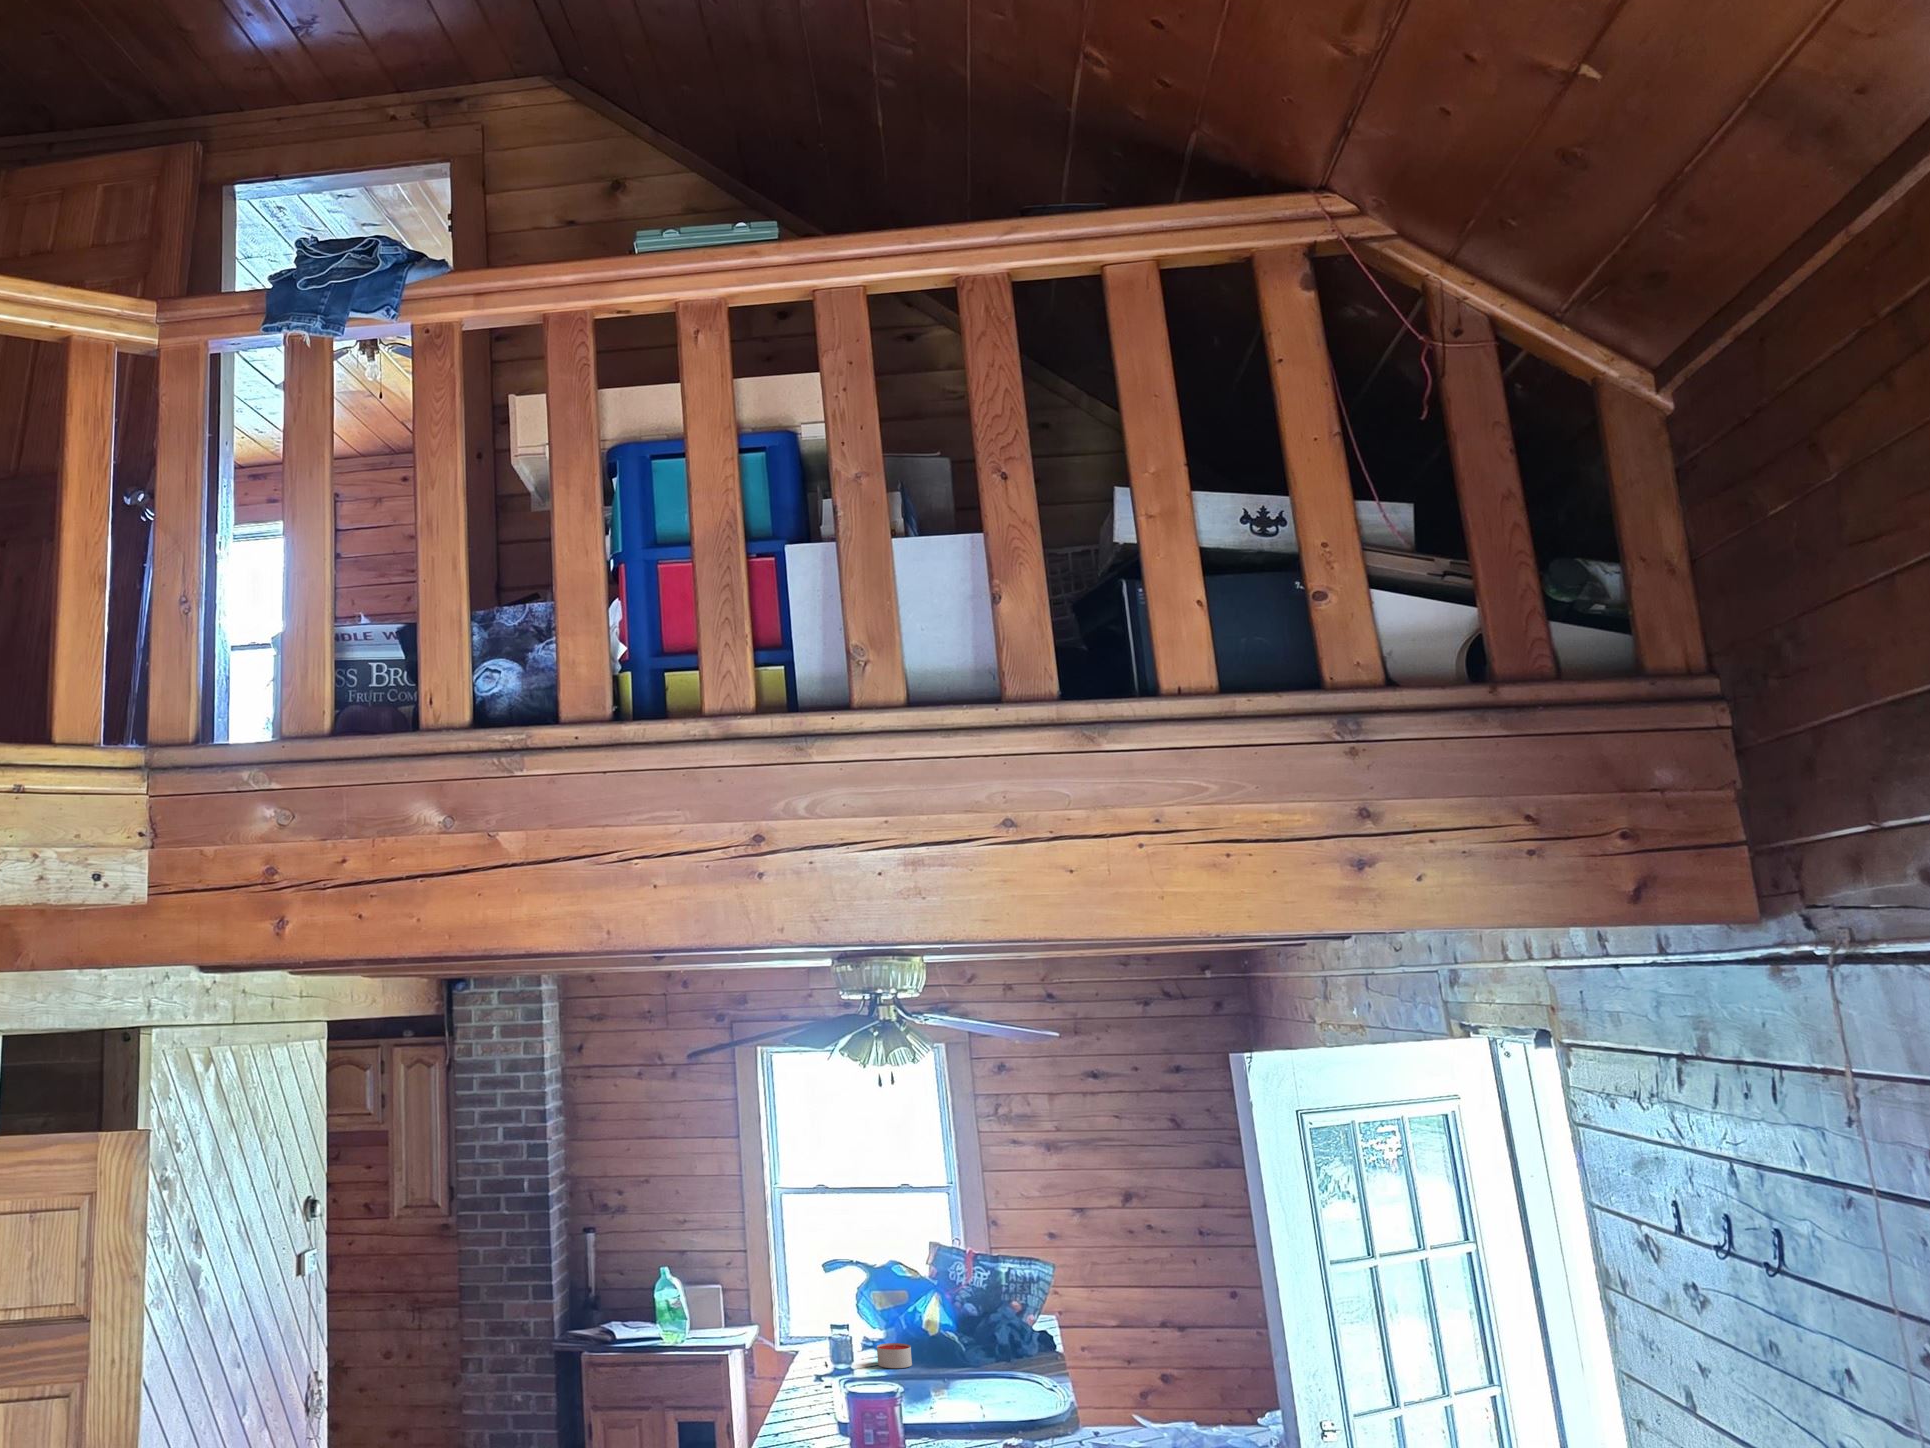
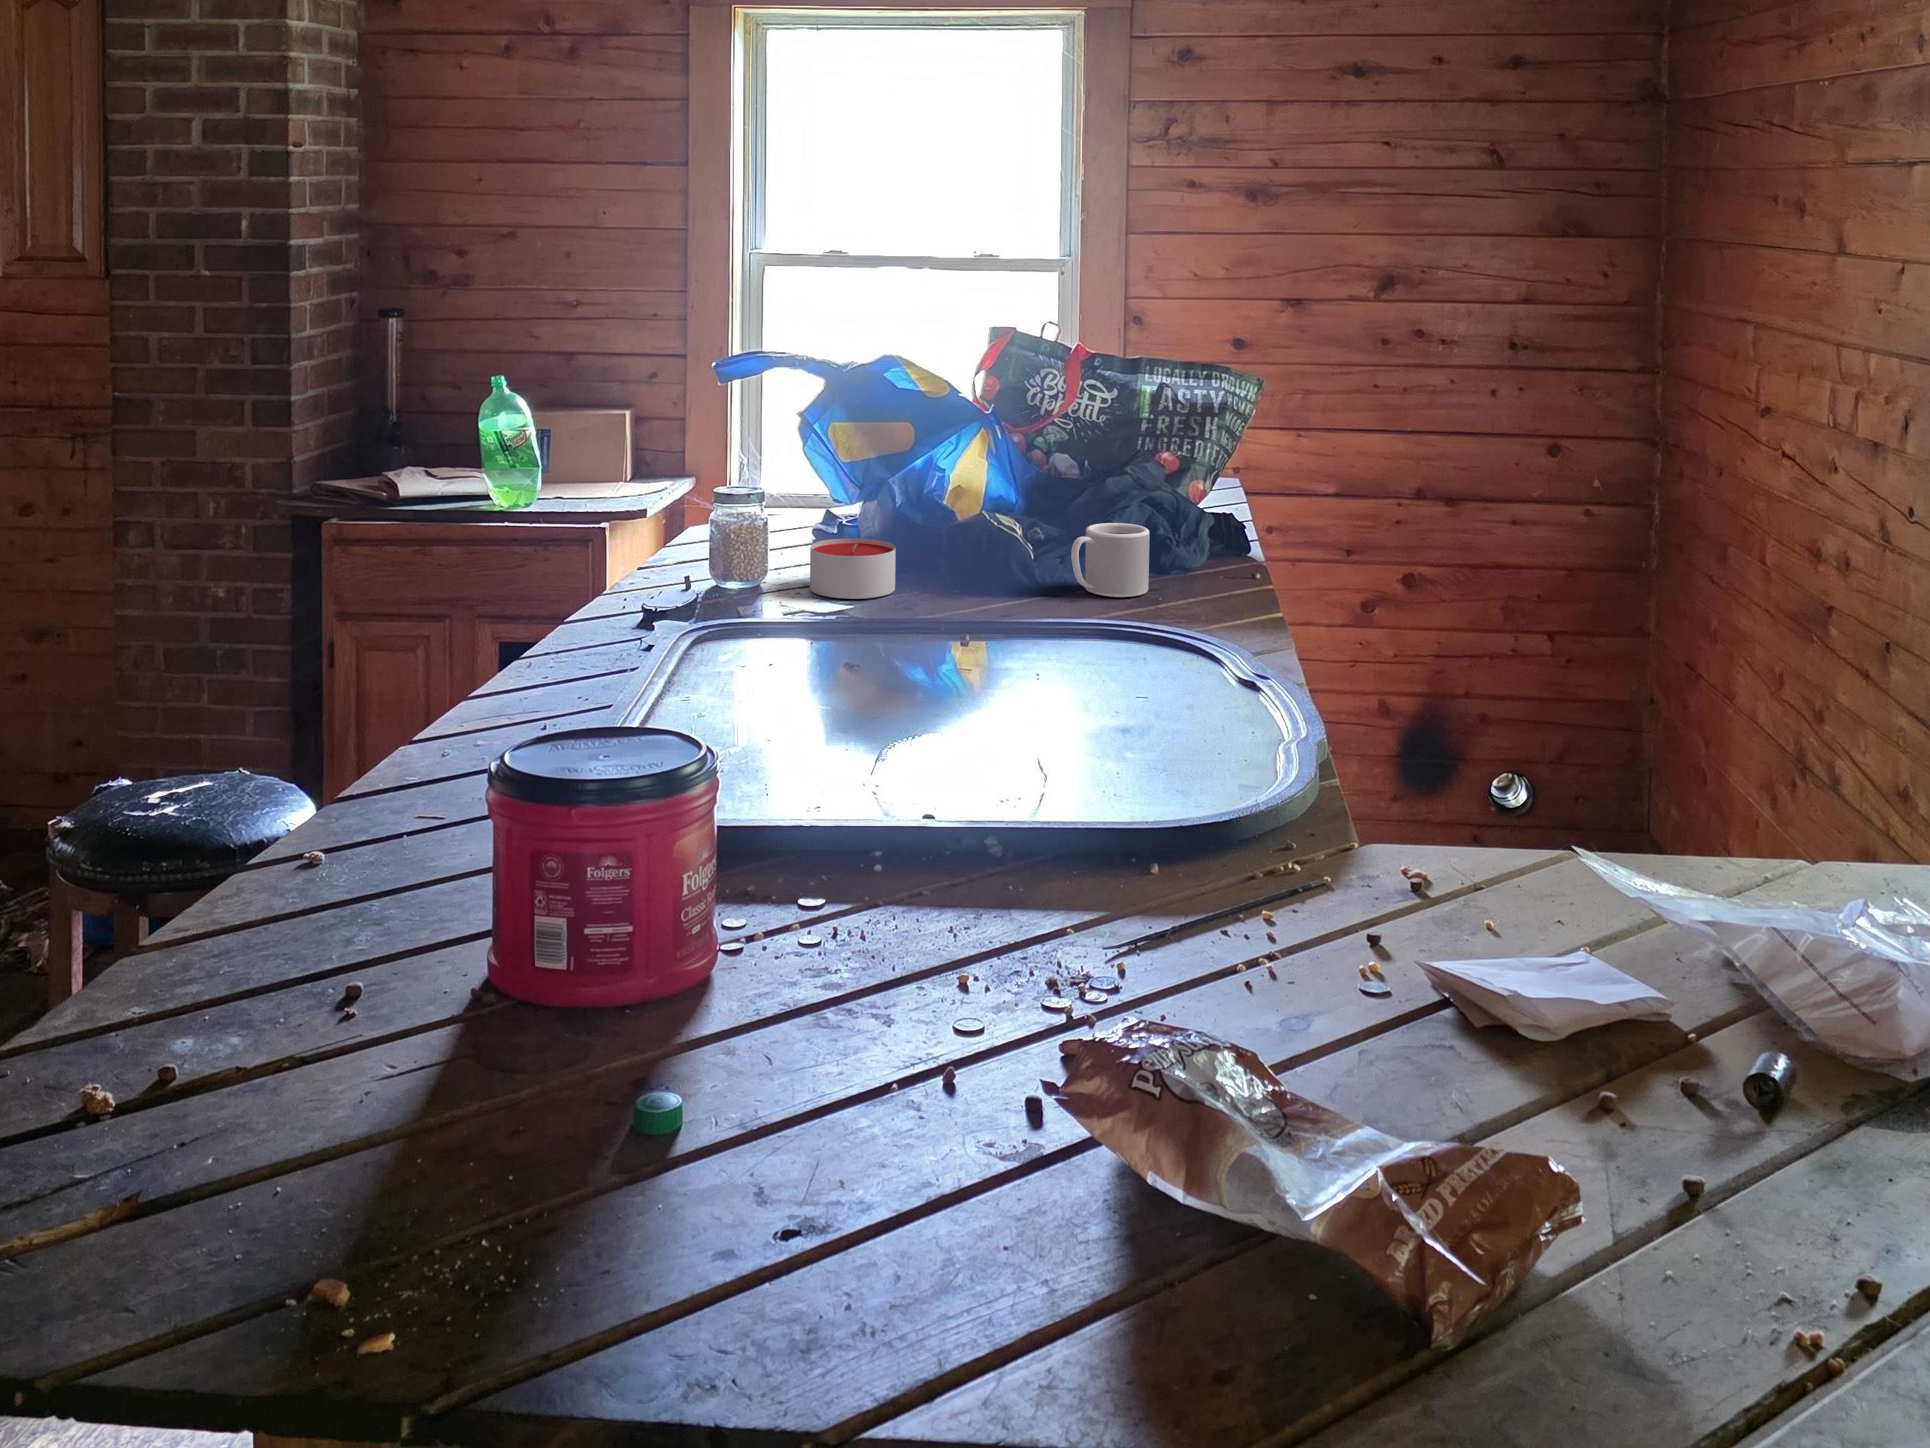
mug: none [980,1333,1013,1365] -> present [1071,523,1149,597]

